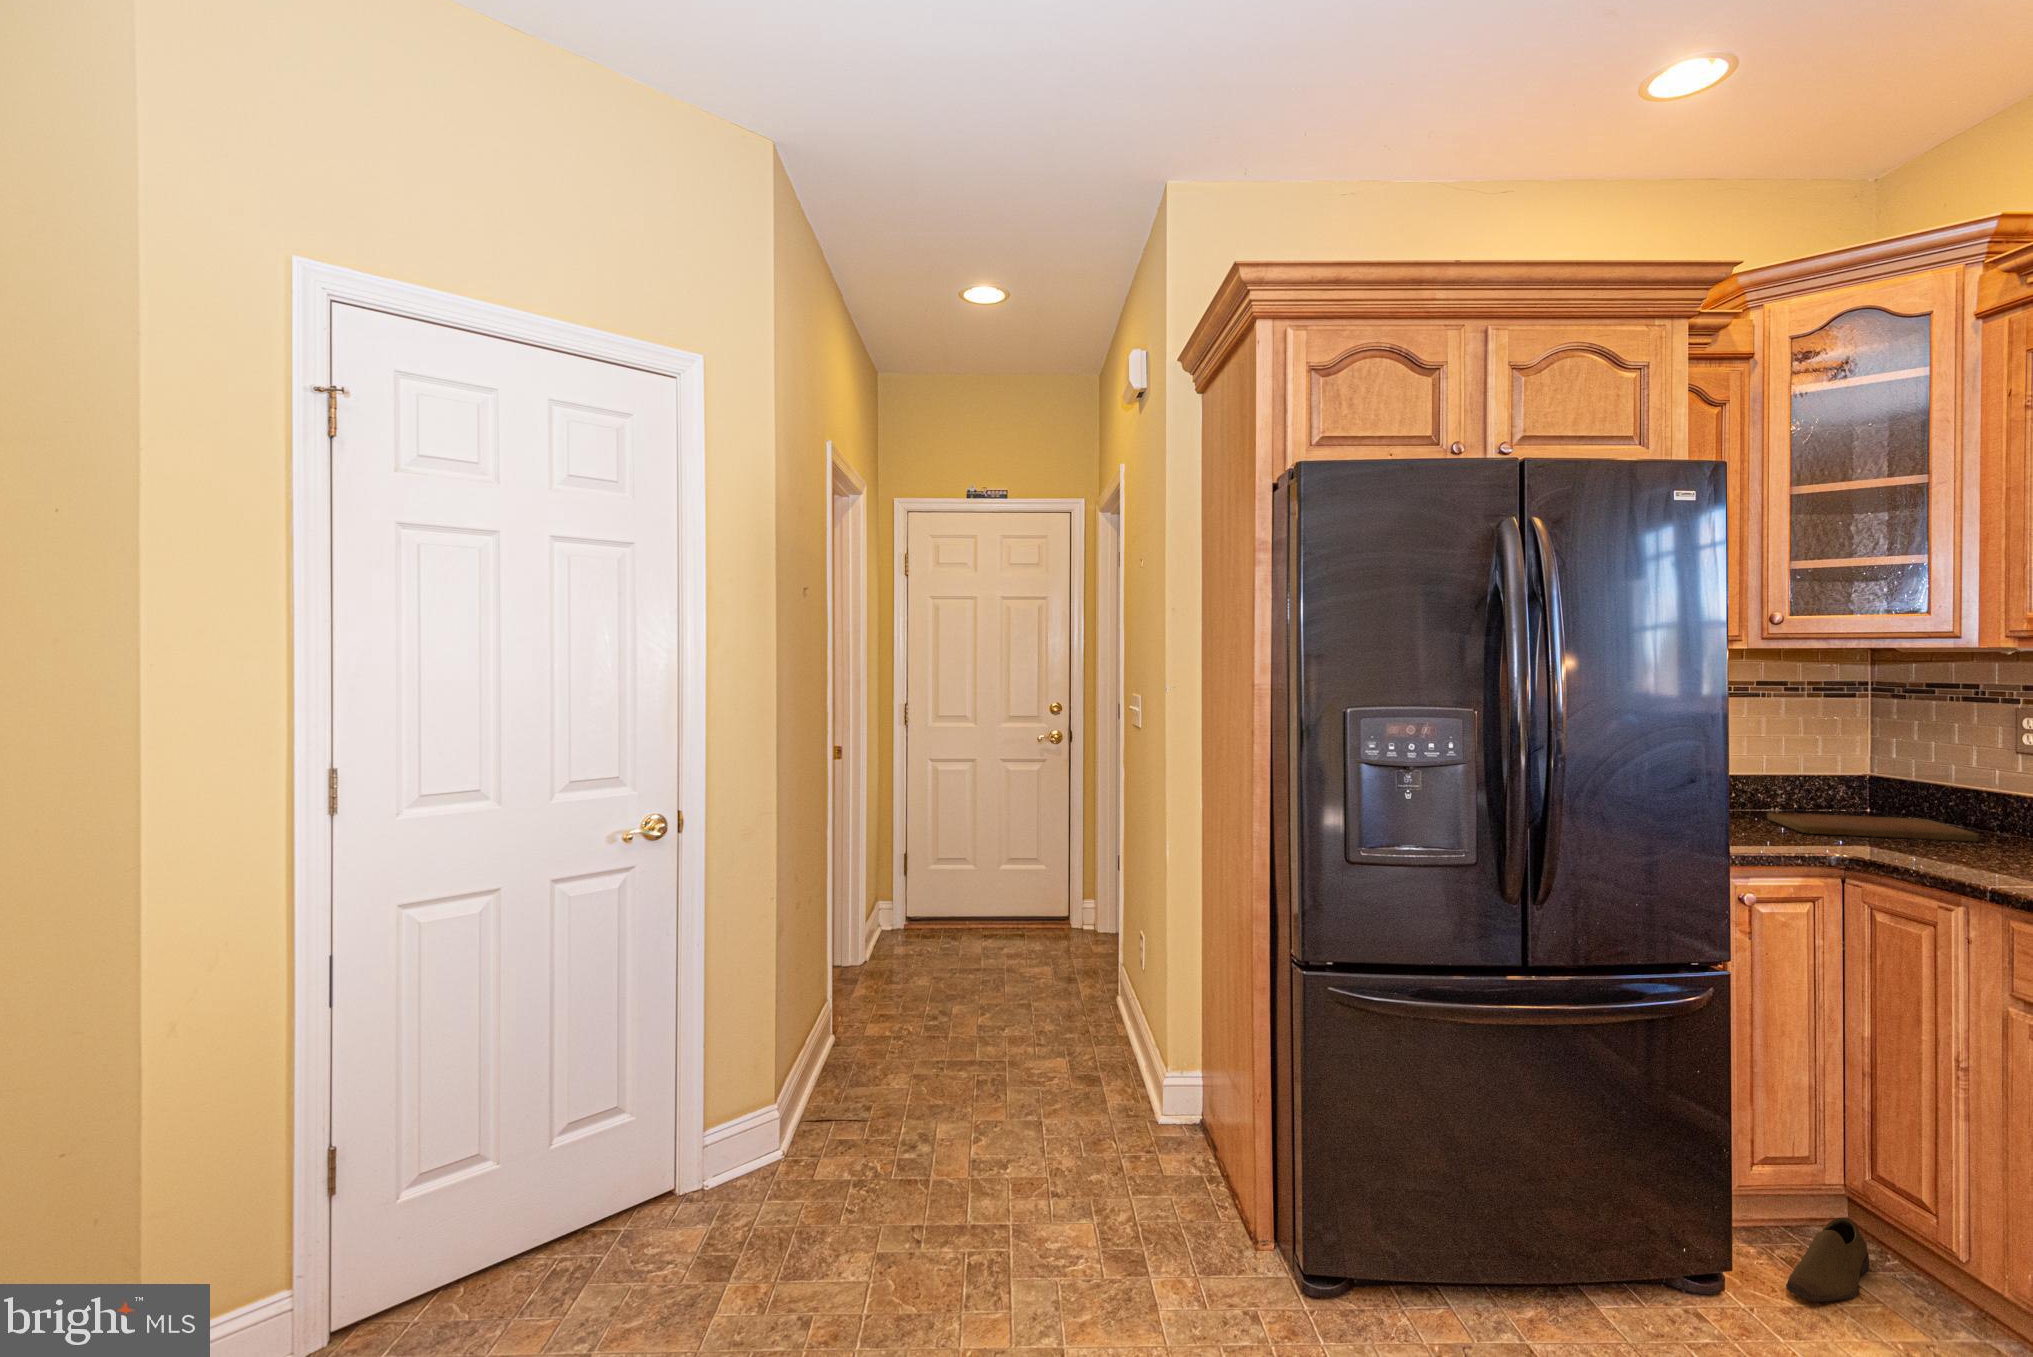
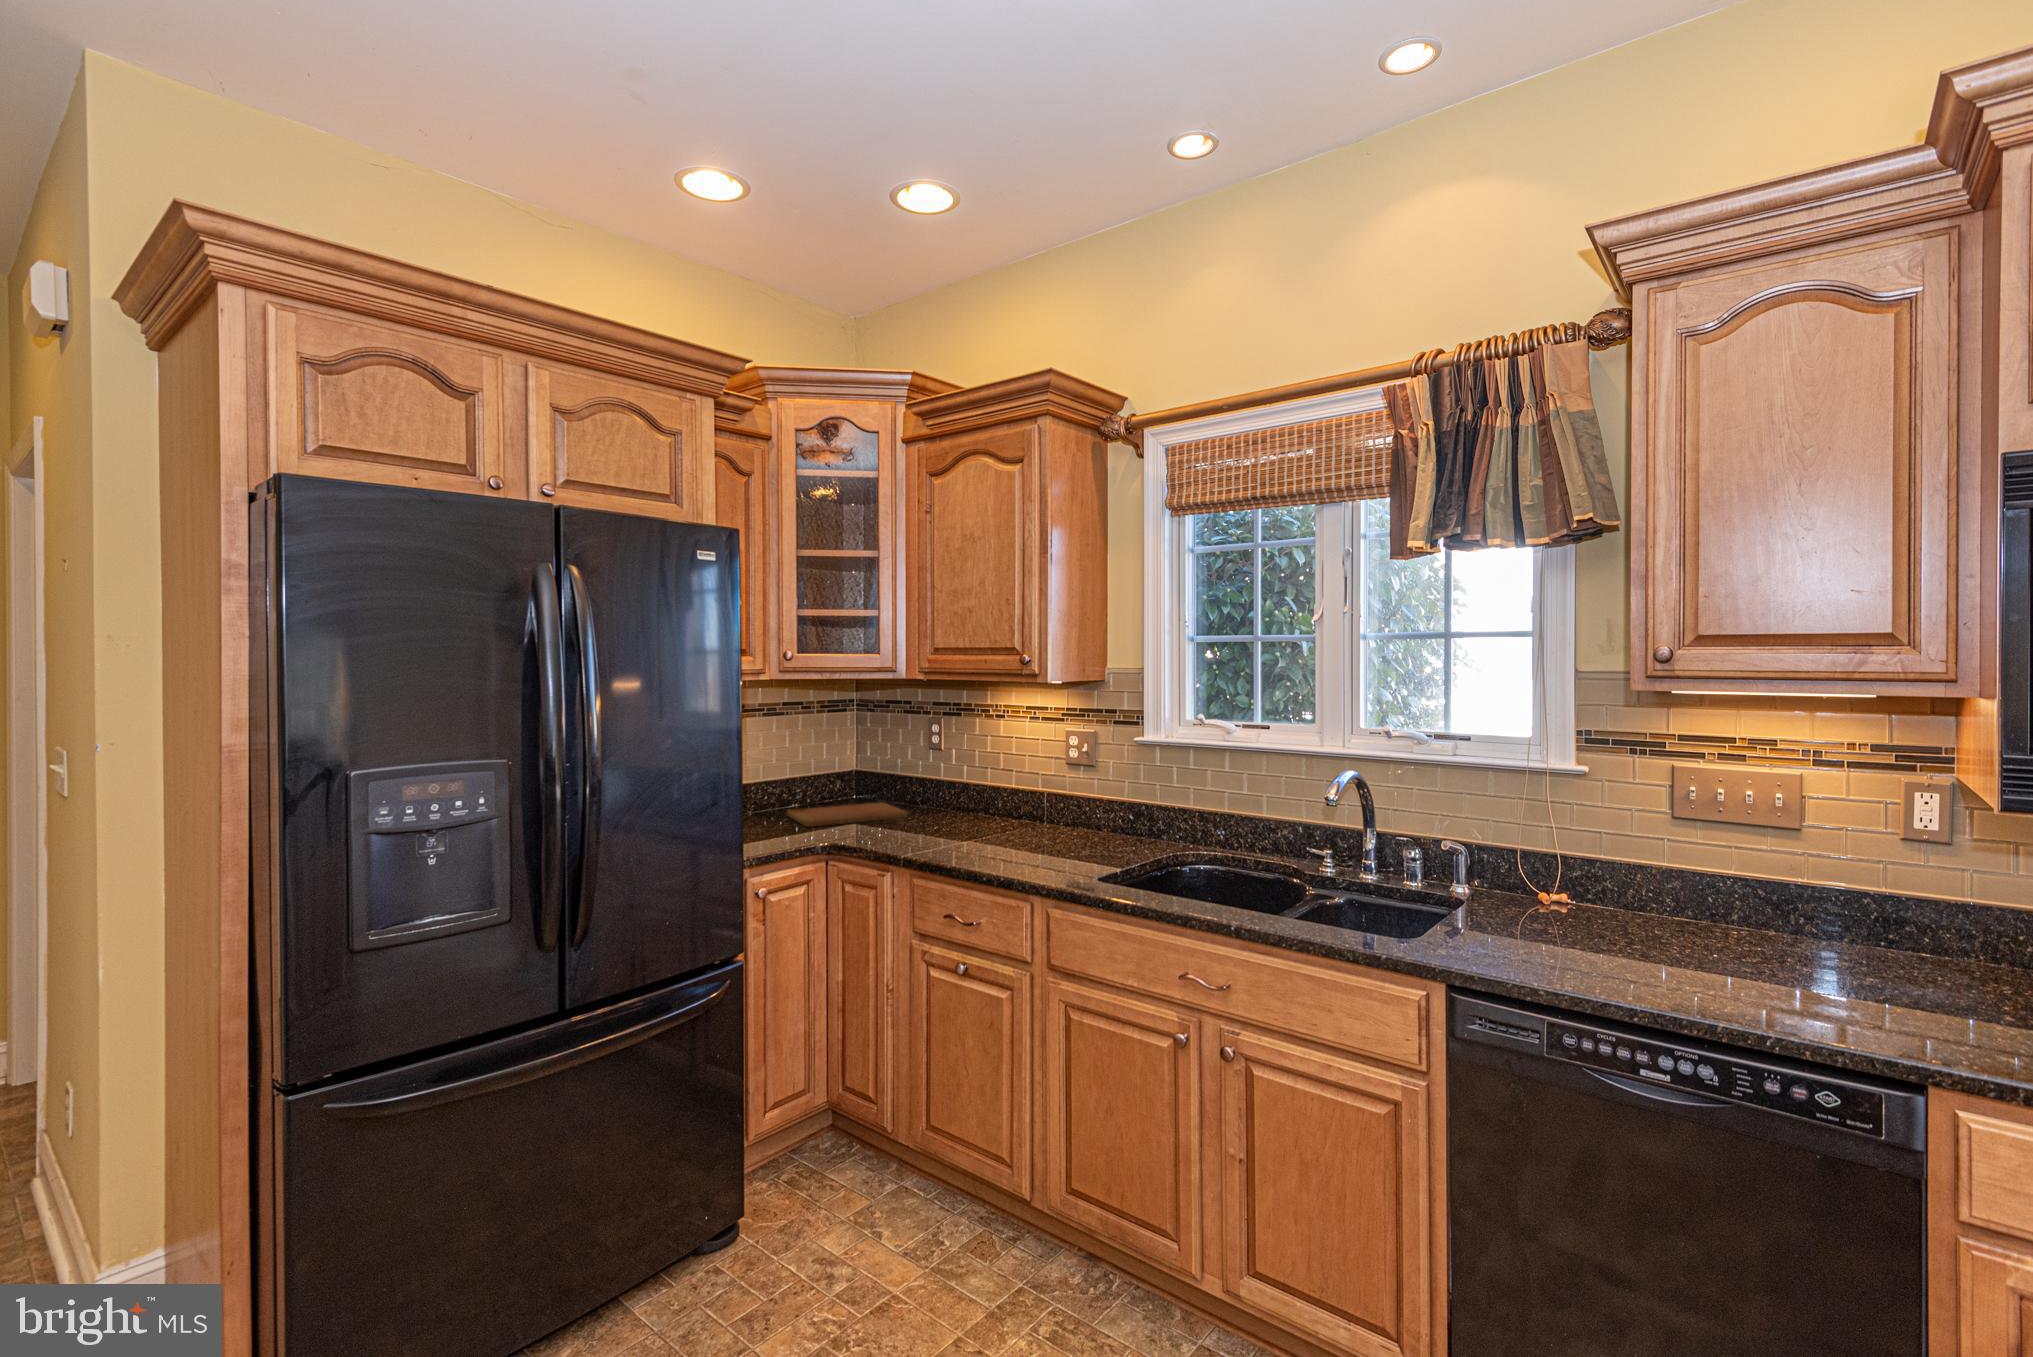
shoe: present [1786,1218,1869,1302] -> none [787,1128,843,1210]

